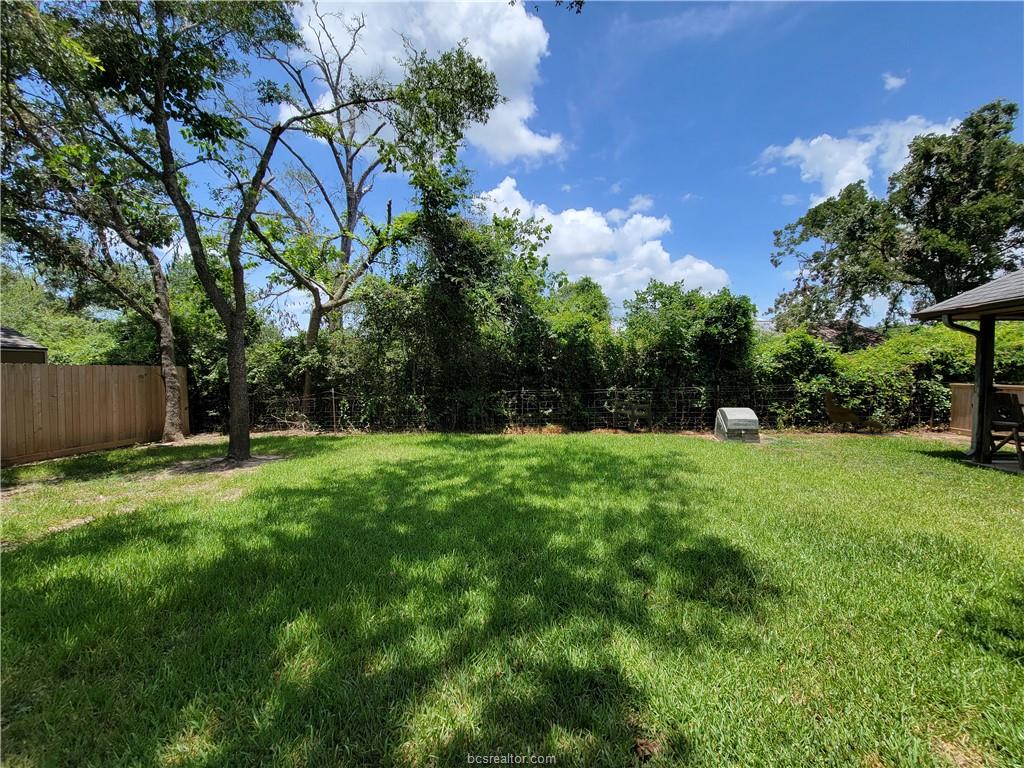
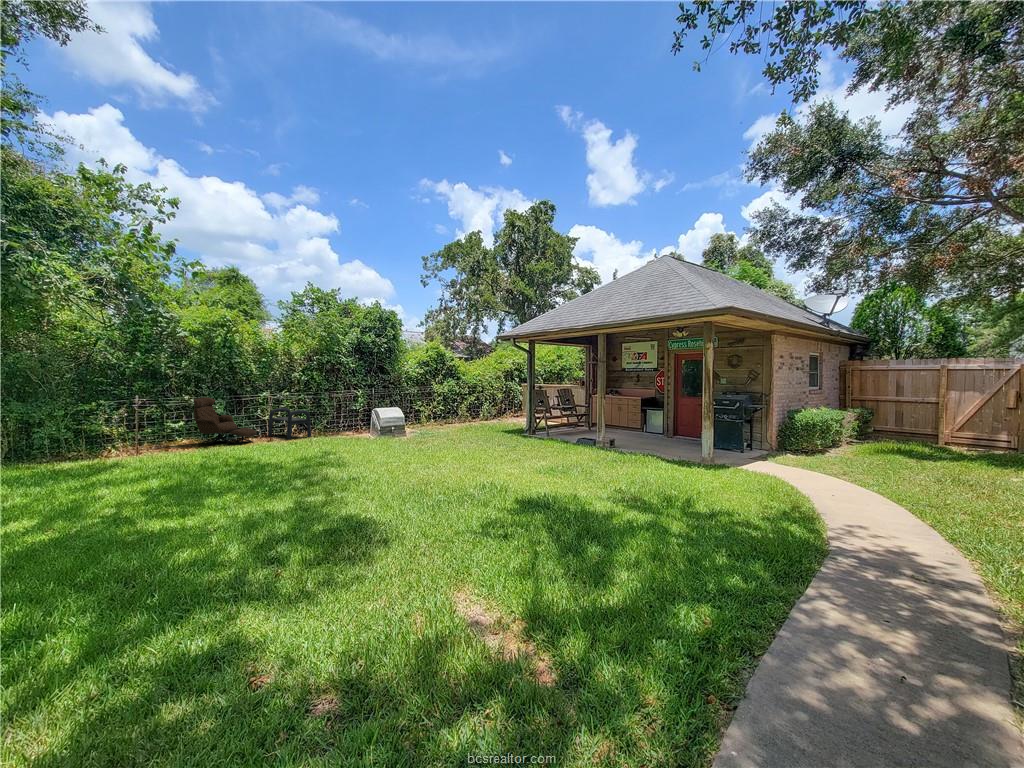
lounge chair: present [825,391,883,435] -> present [194,398,257,445]

